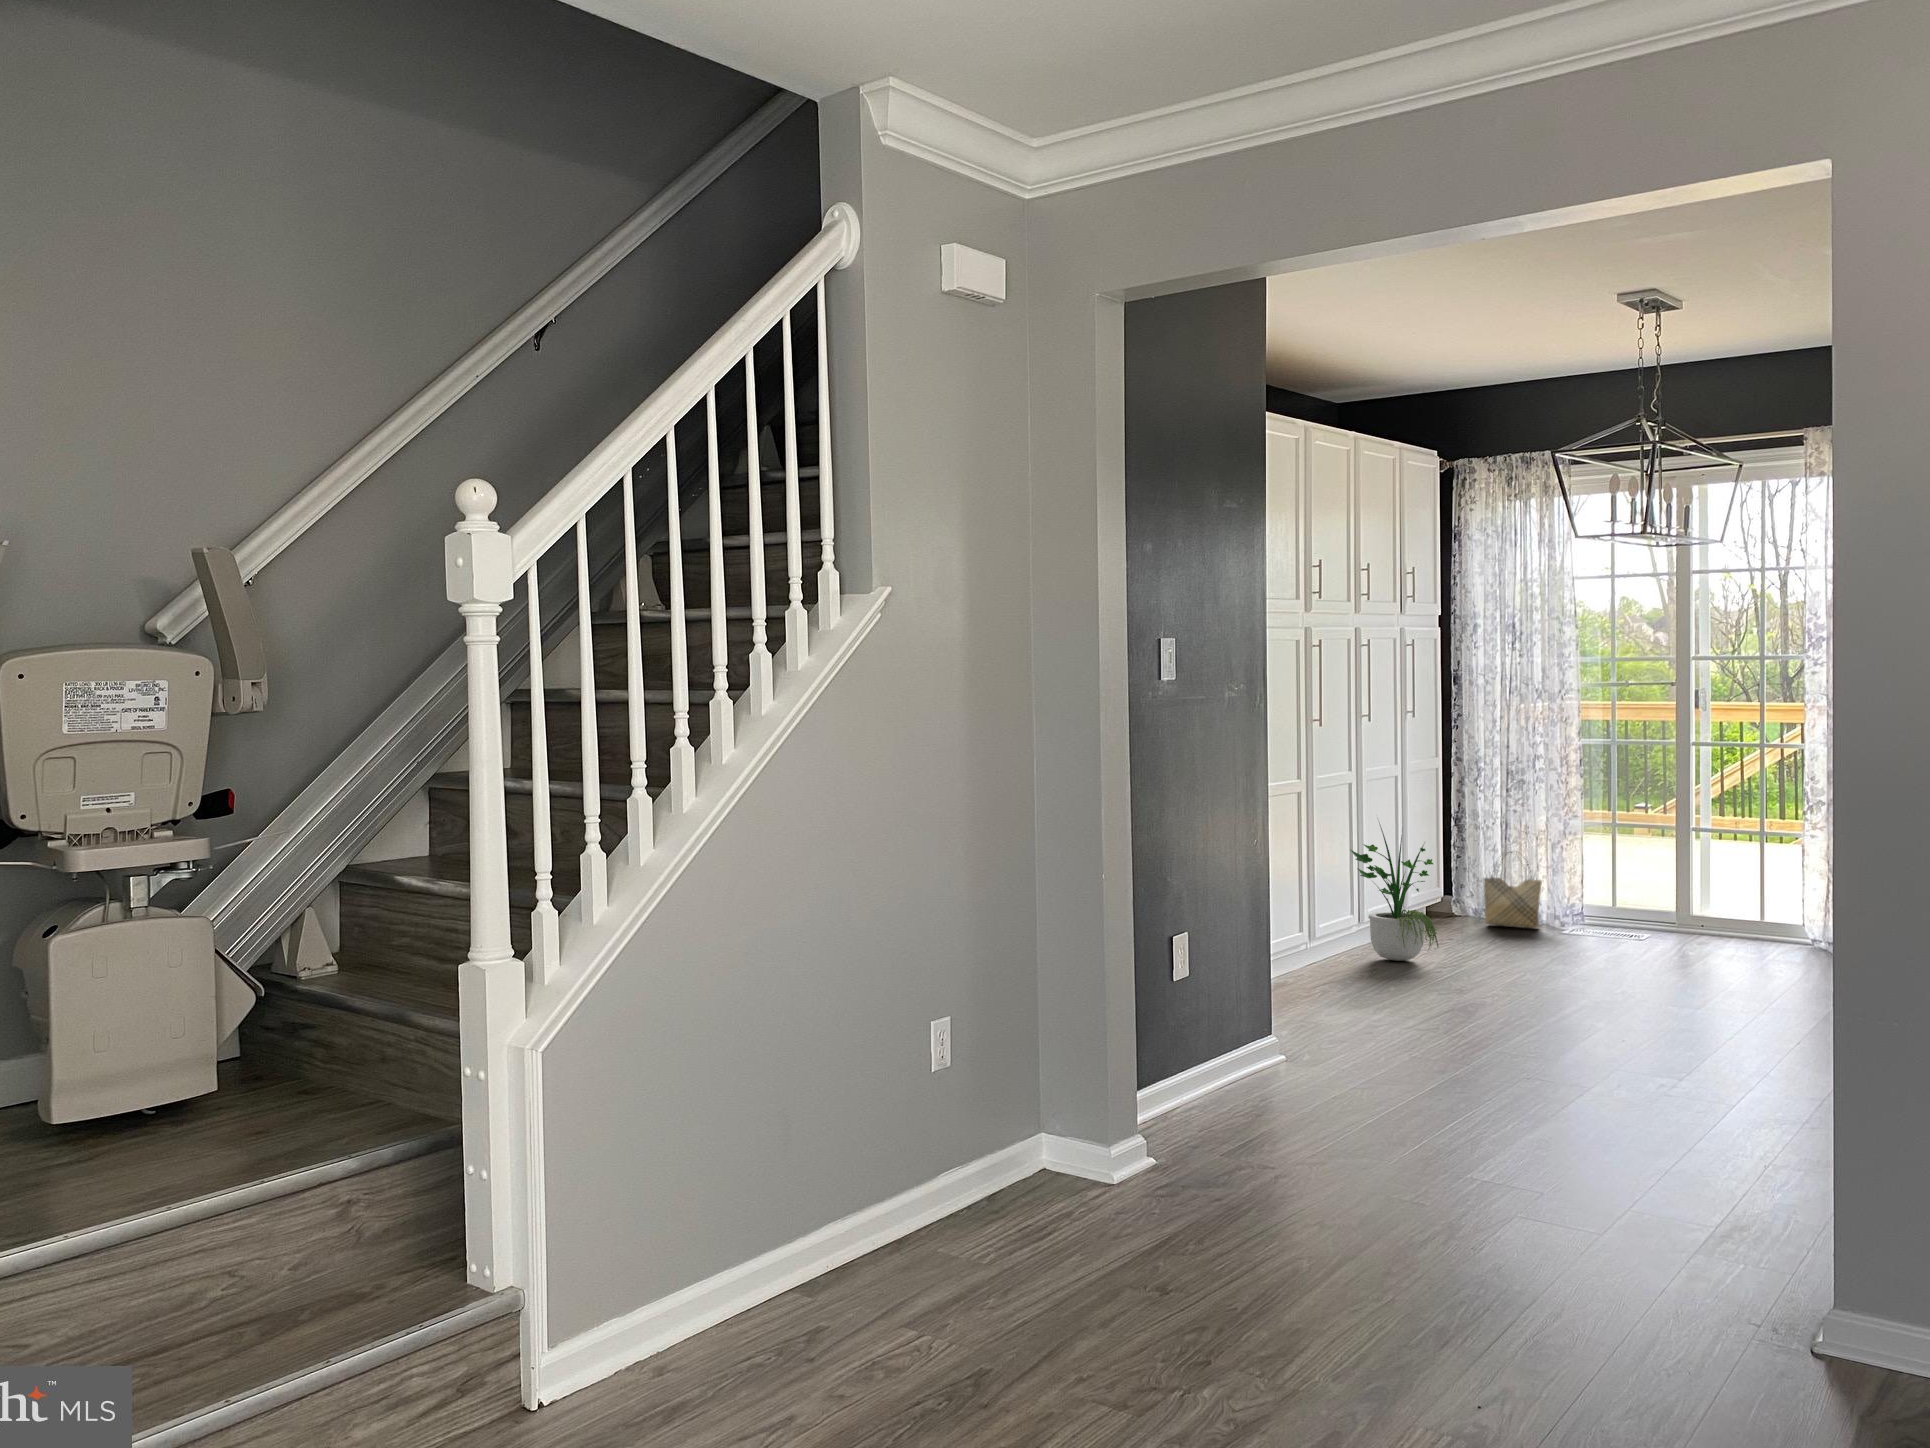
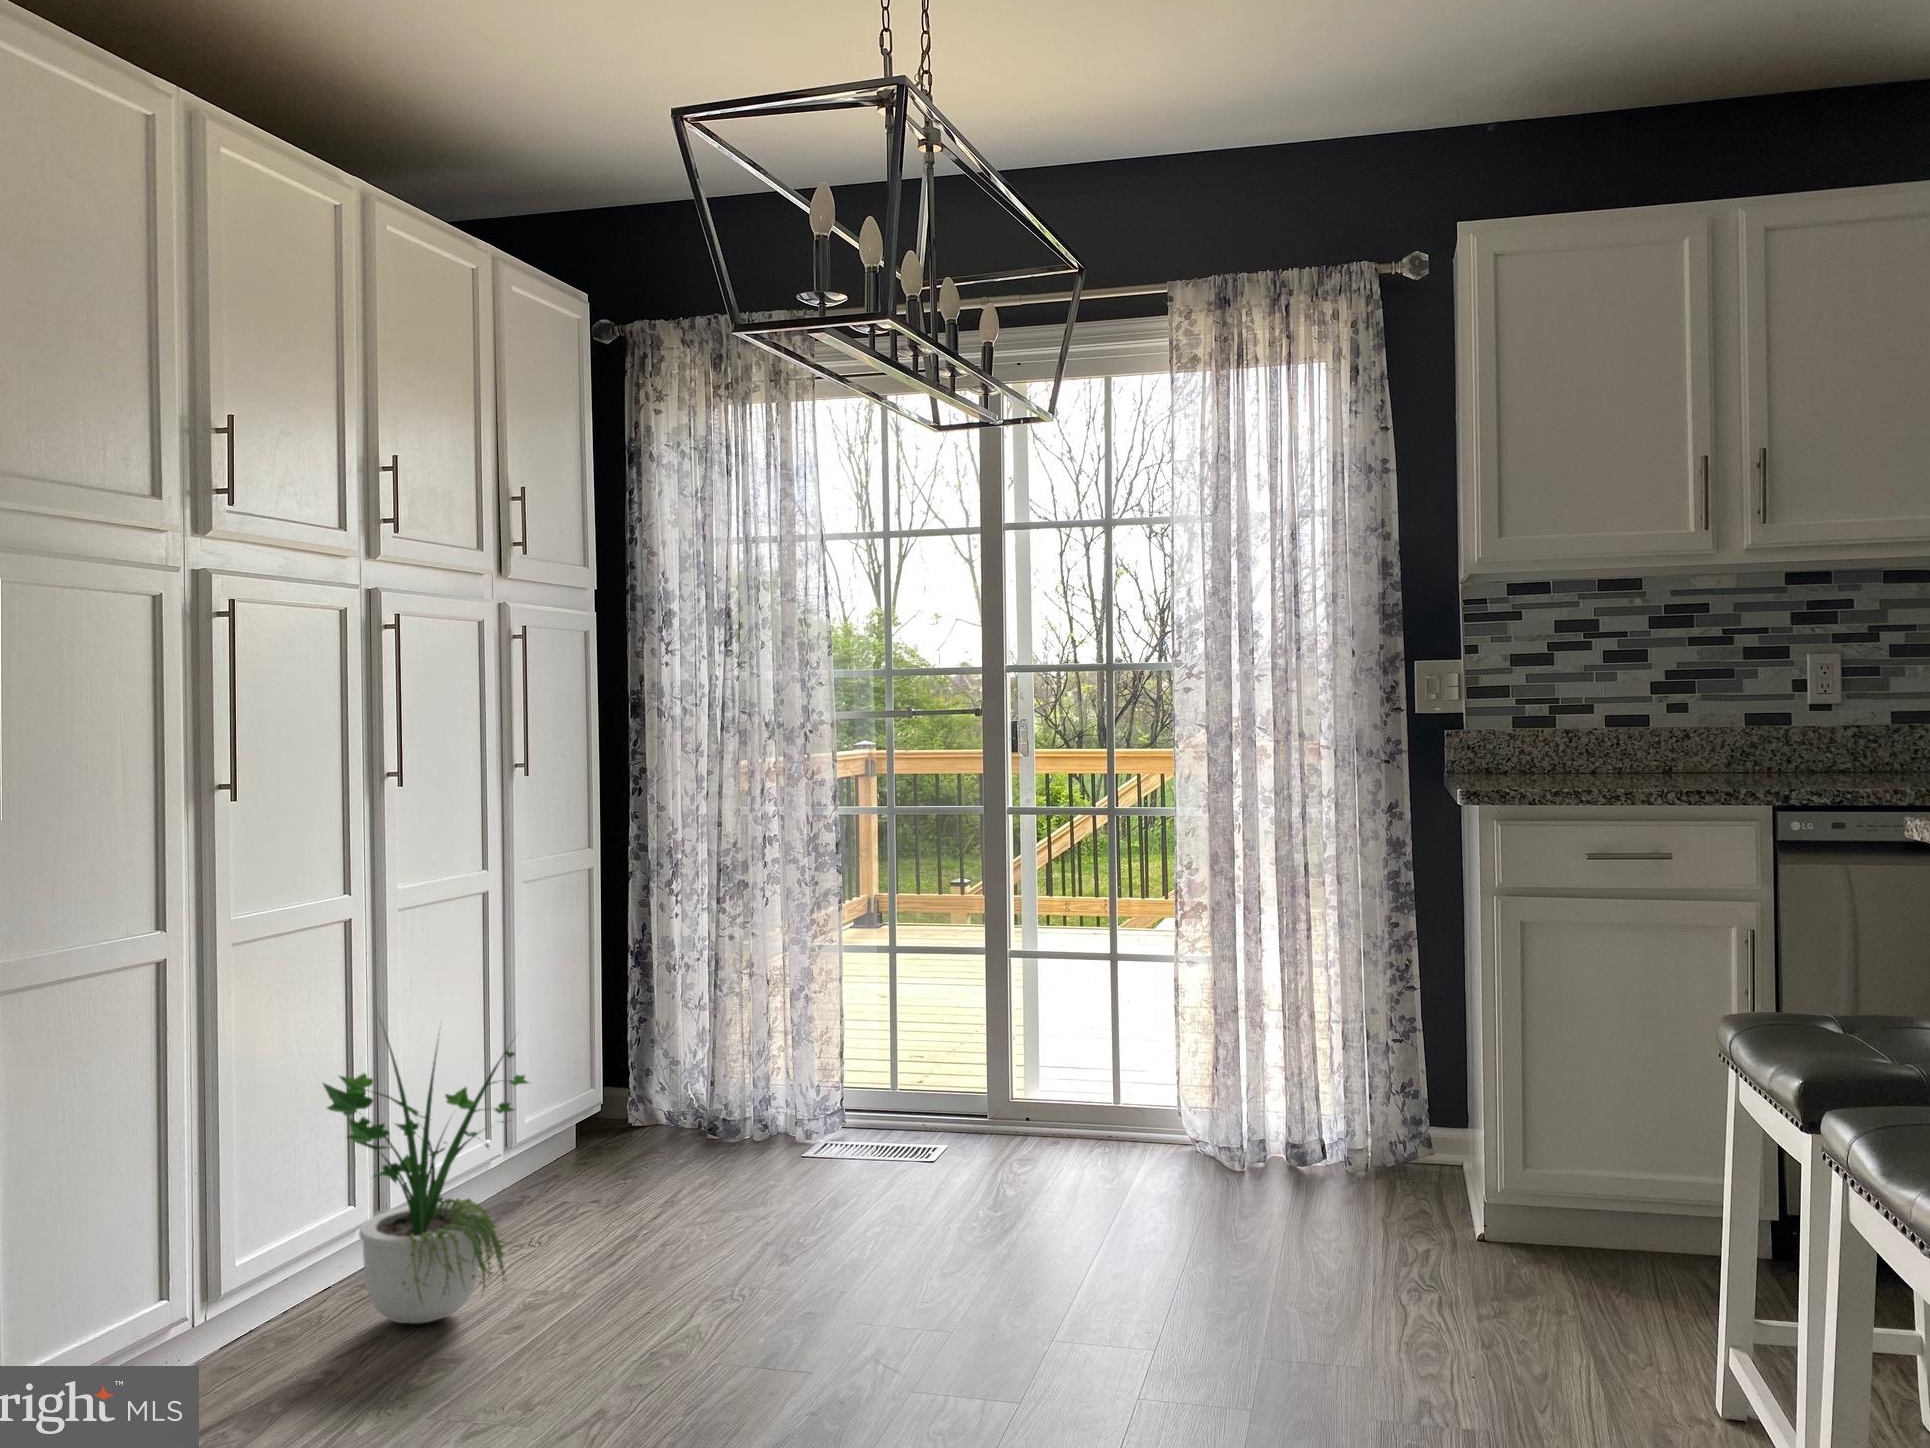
woven basket: present [1484,852,1542,928] -> none [673,1008,773,1149]

